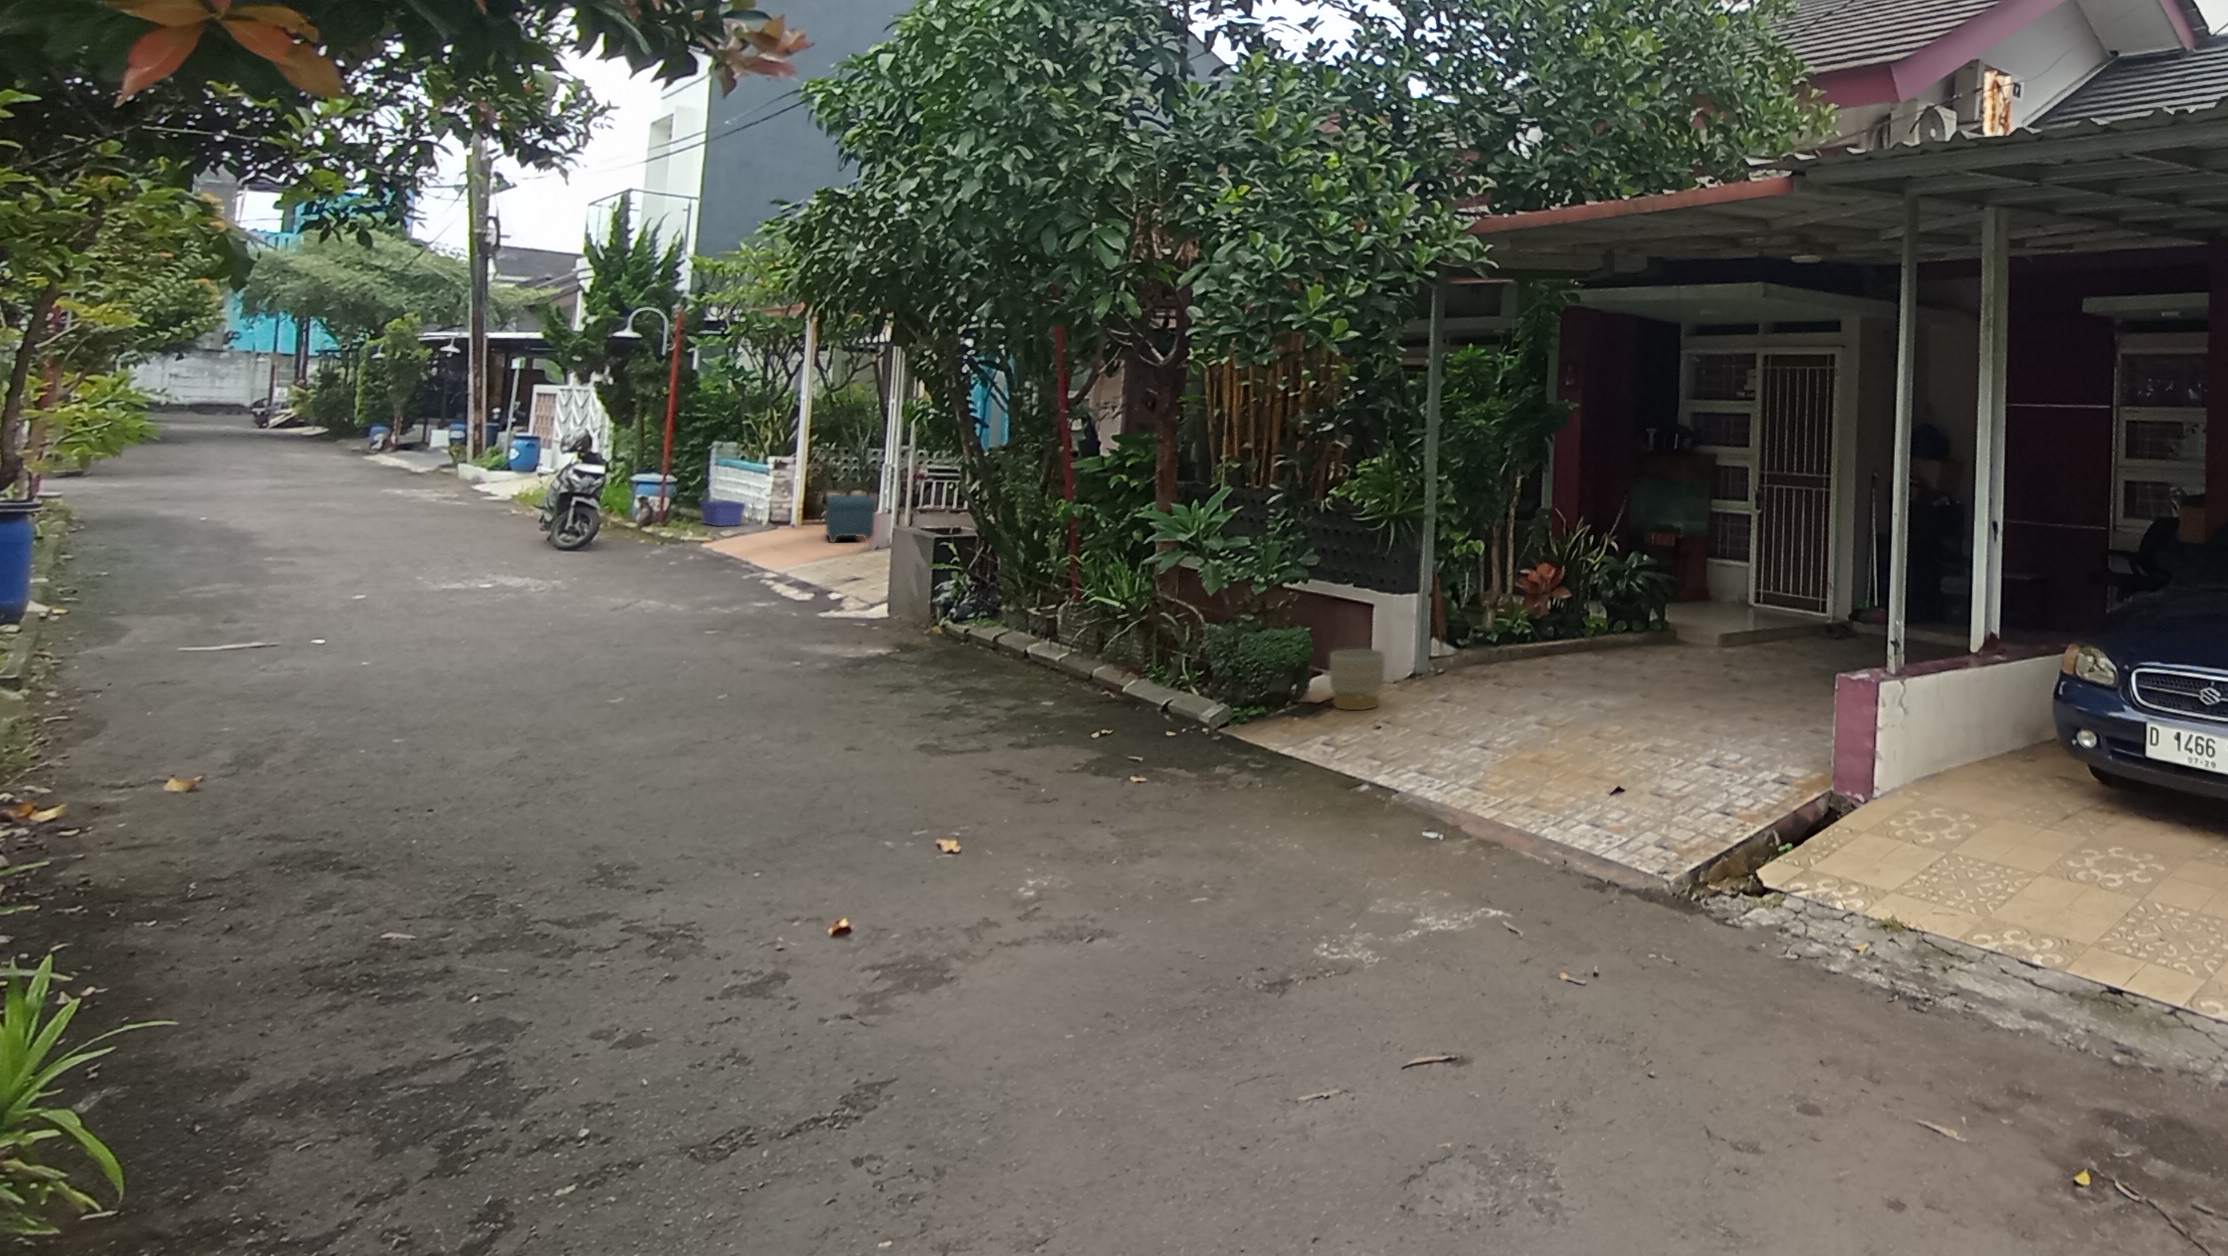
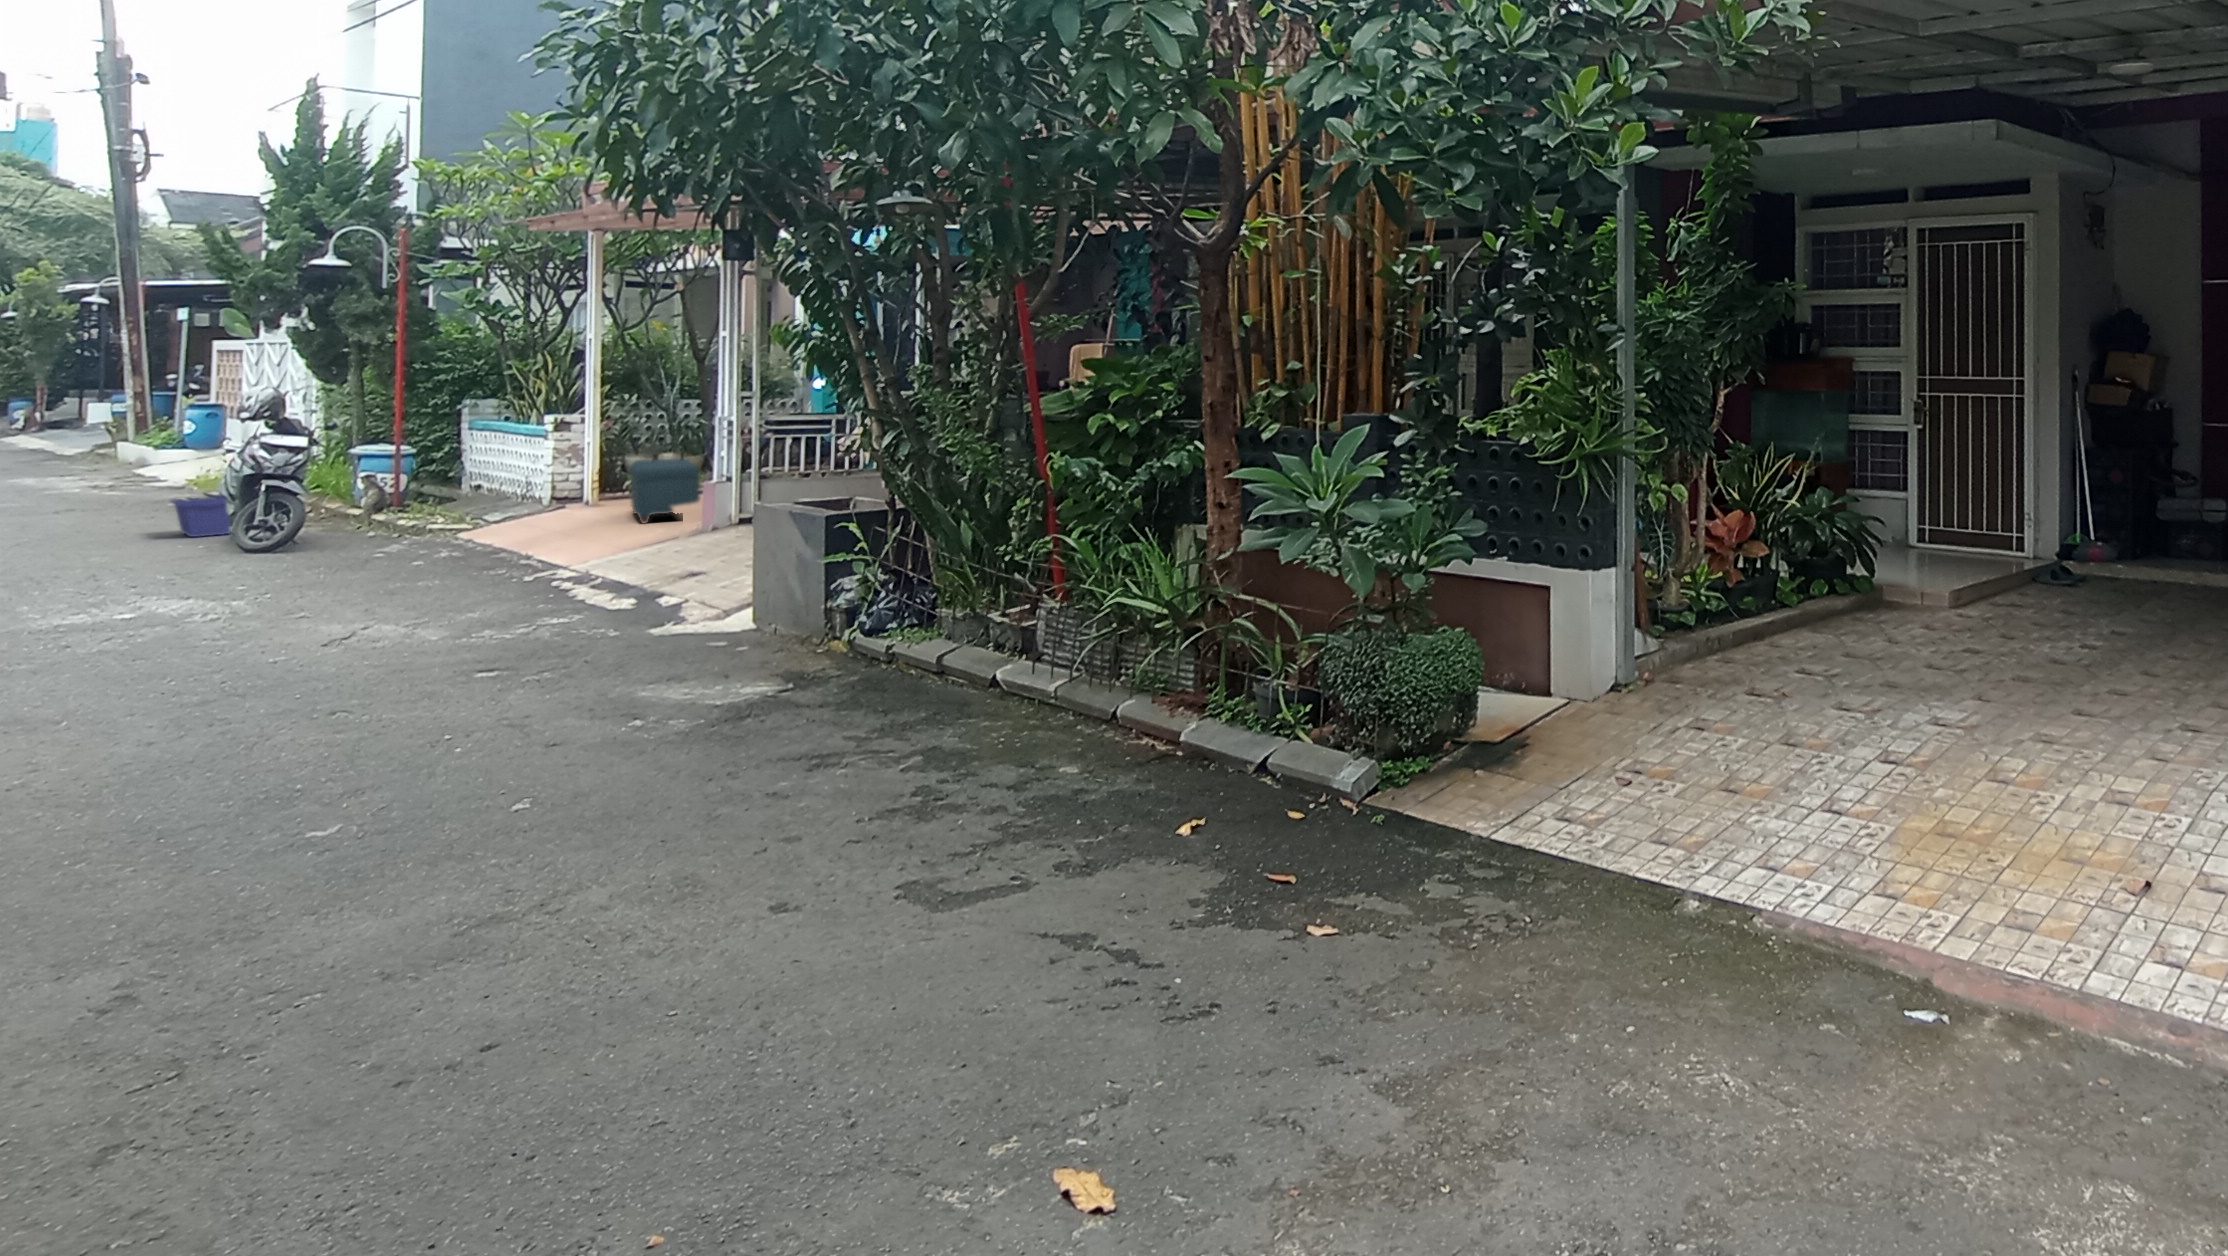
storage bin: present [700,500,746,526] -> present [171,496,230,537]
planter: present [1330,649,1385,710] -> none [1519,657,1602,753]

